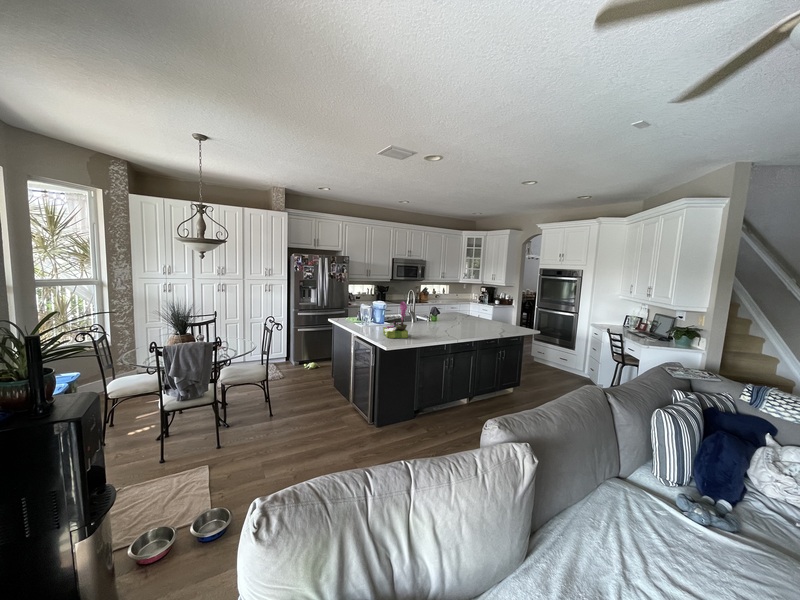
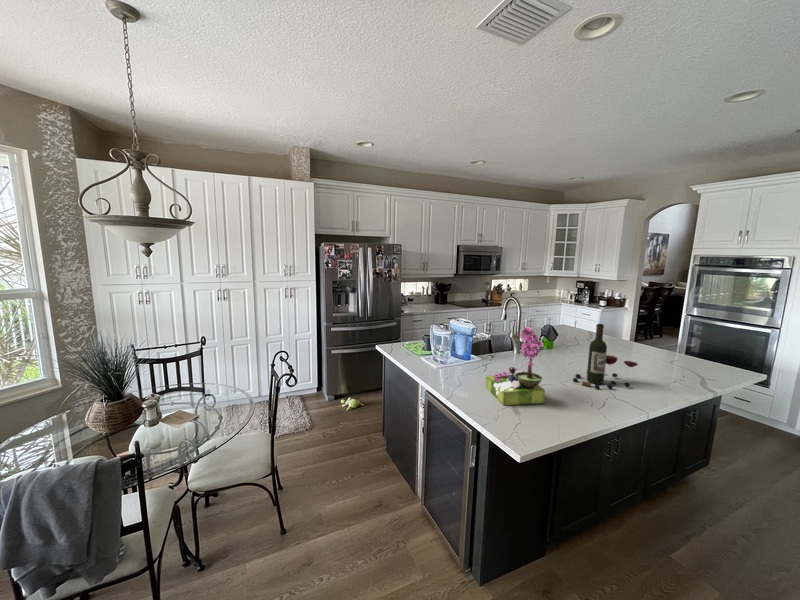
wine bottle: none [431,302,464,335] -> present [573,324,638,389]

